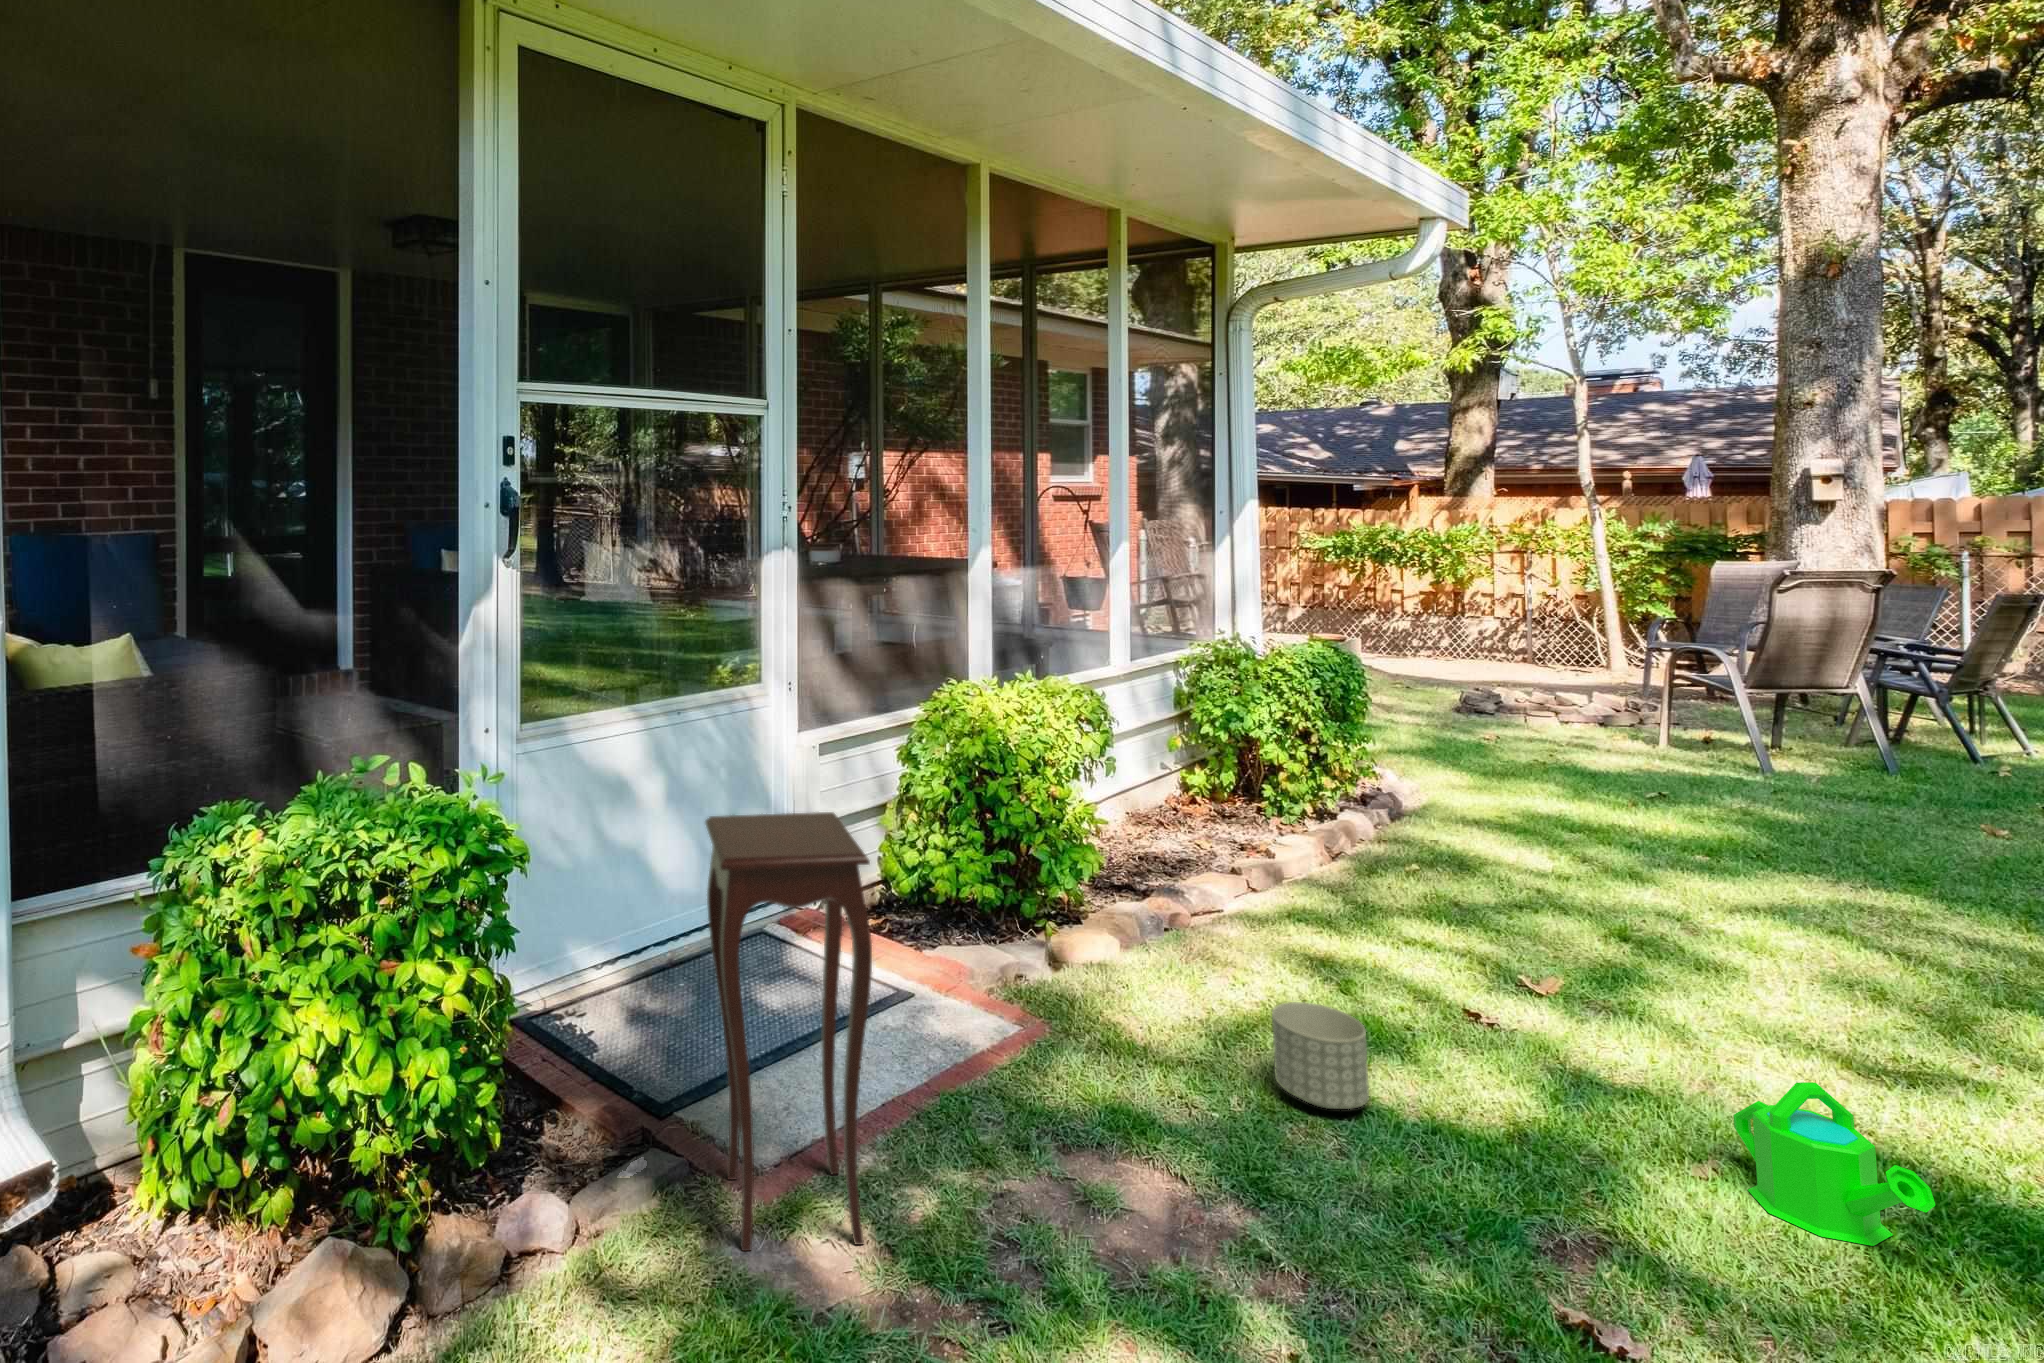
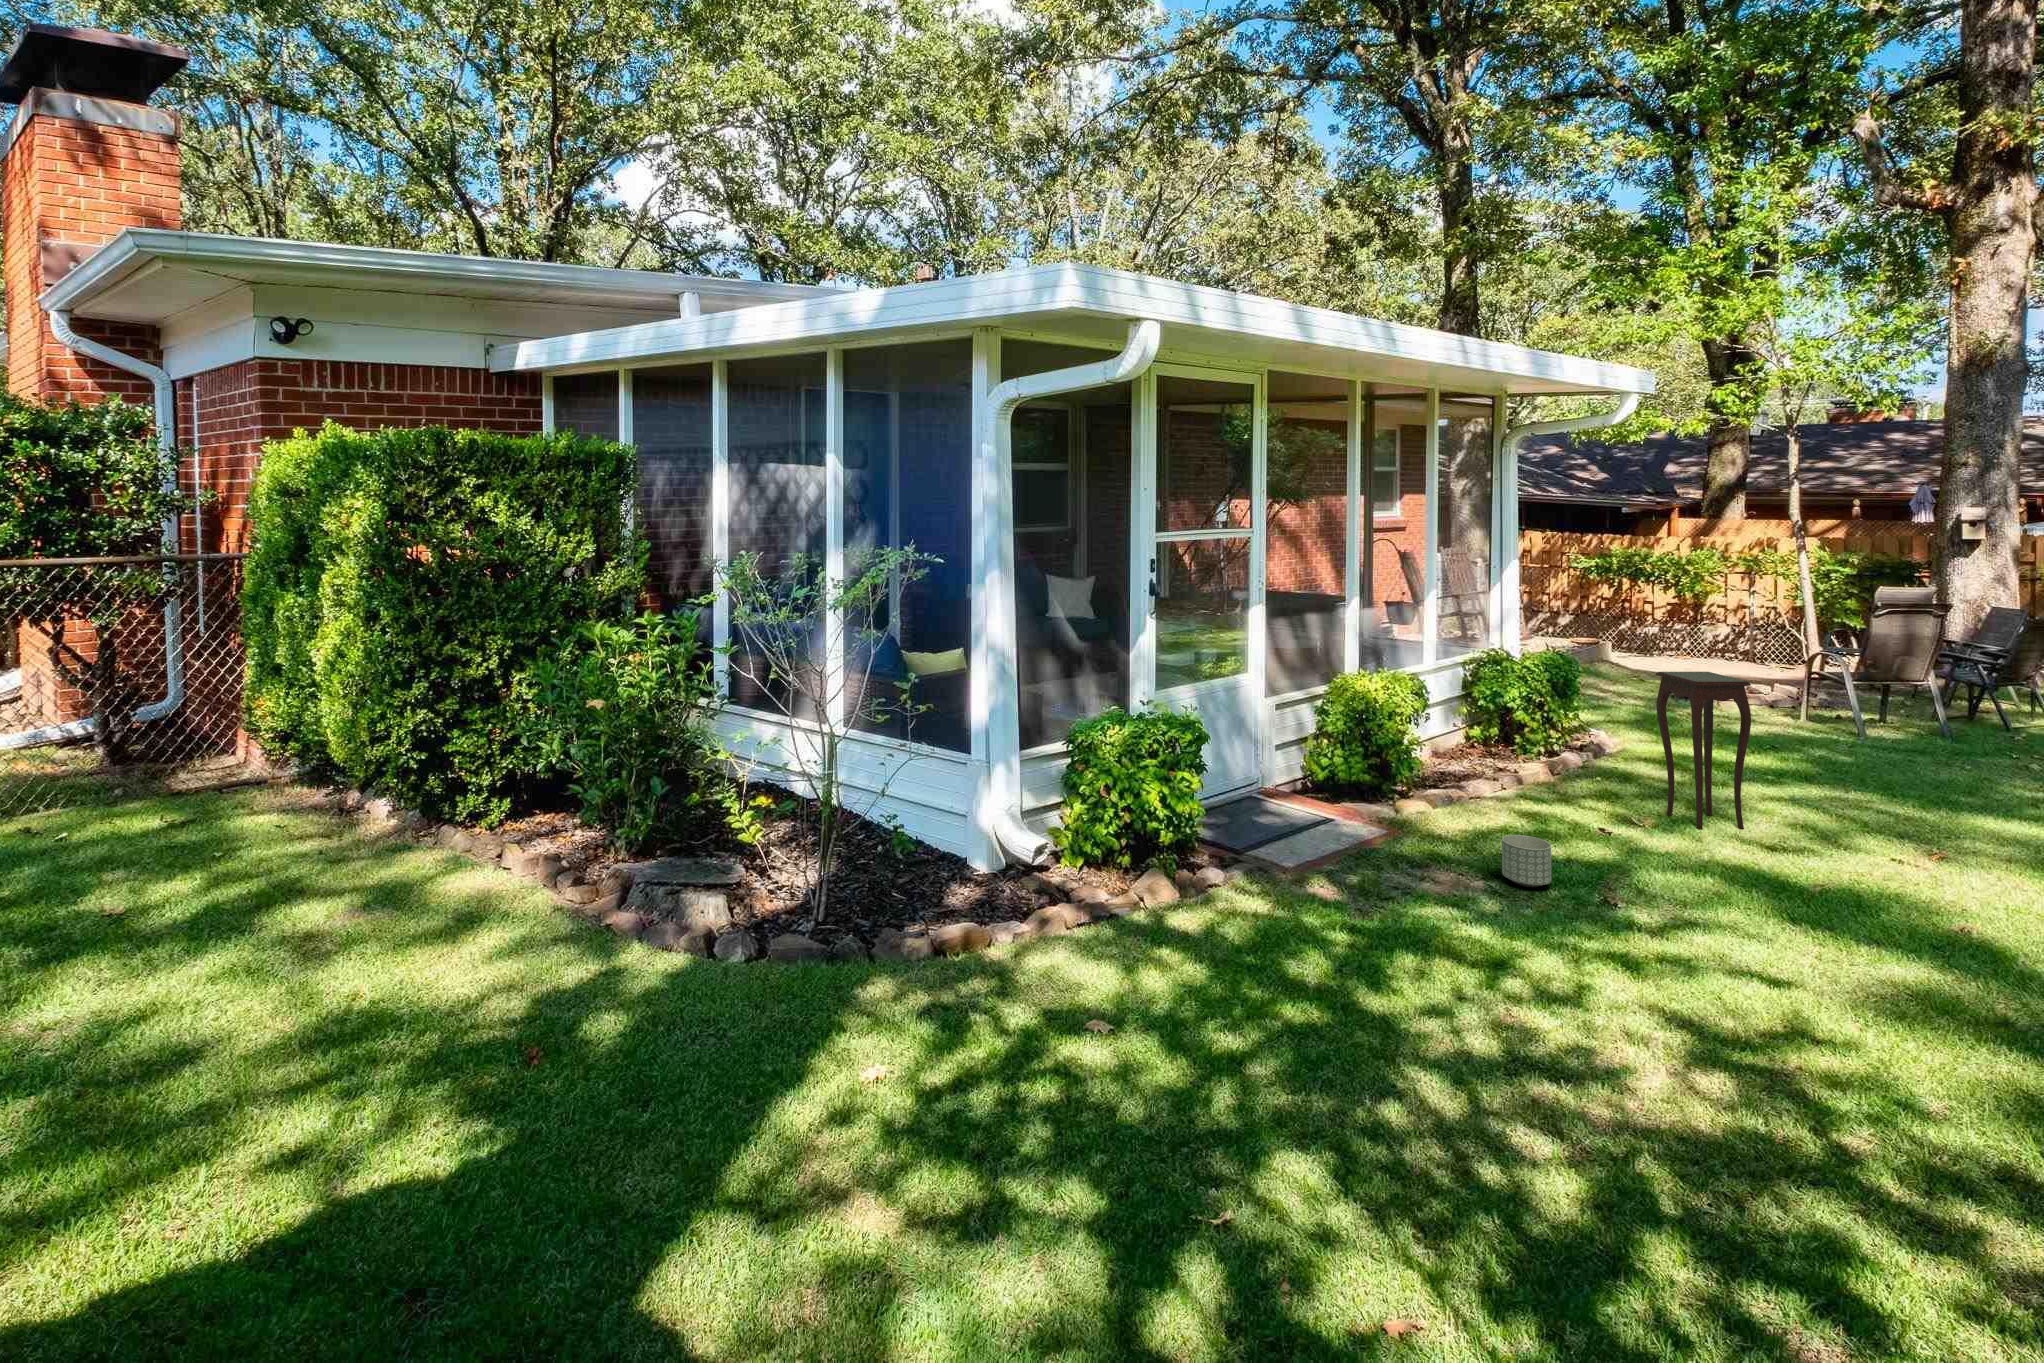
side table: present [705,812,872,1251] -> present [1656,672,1751,829]
watering can: present [1733,1082,1935,1246] -> none [1734,863,1806,936]

